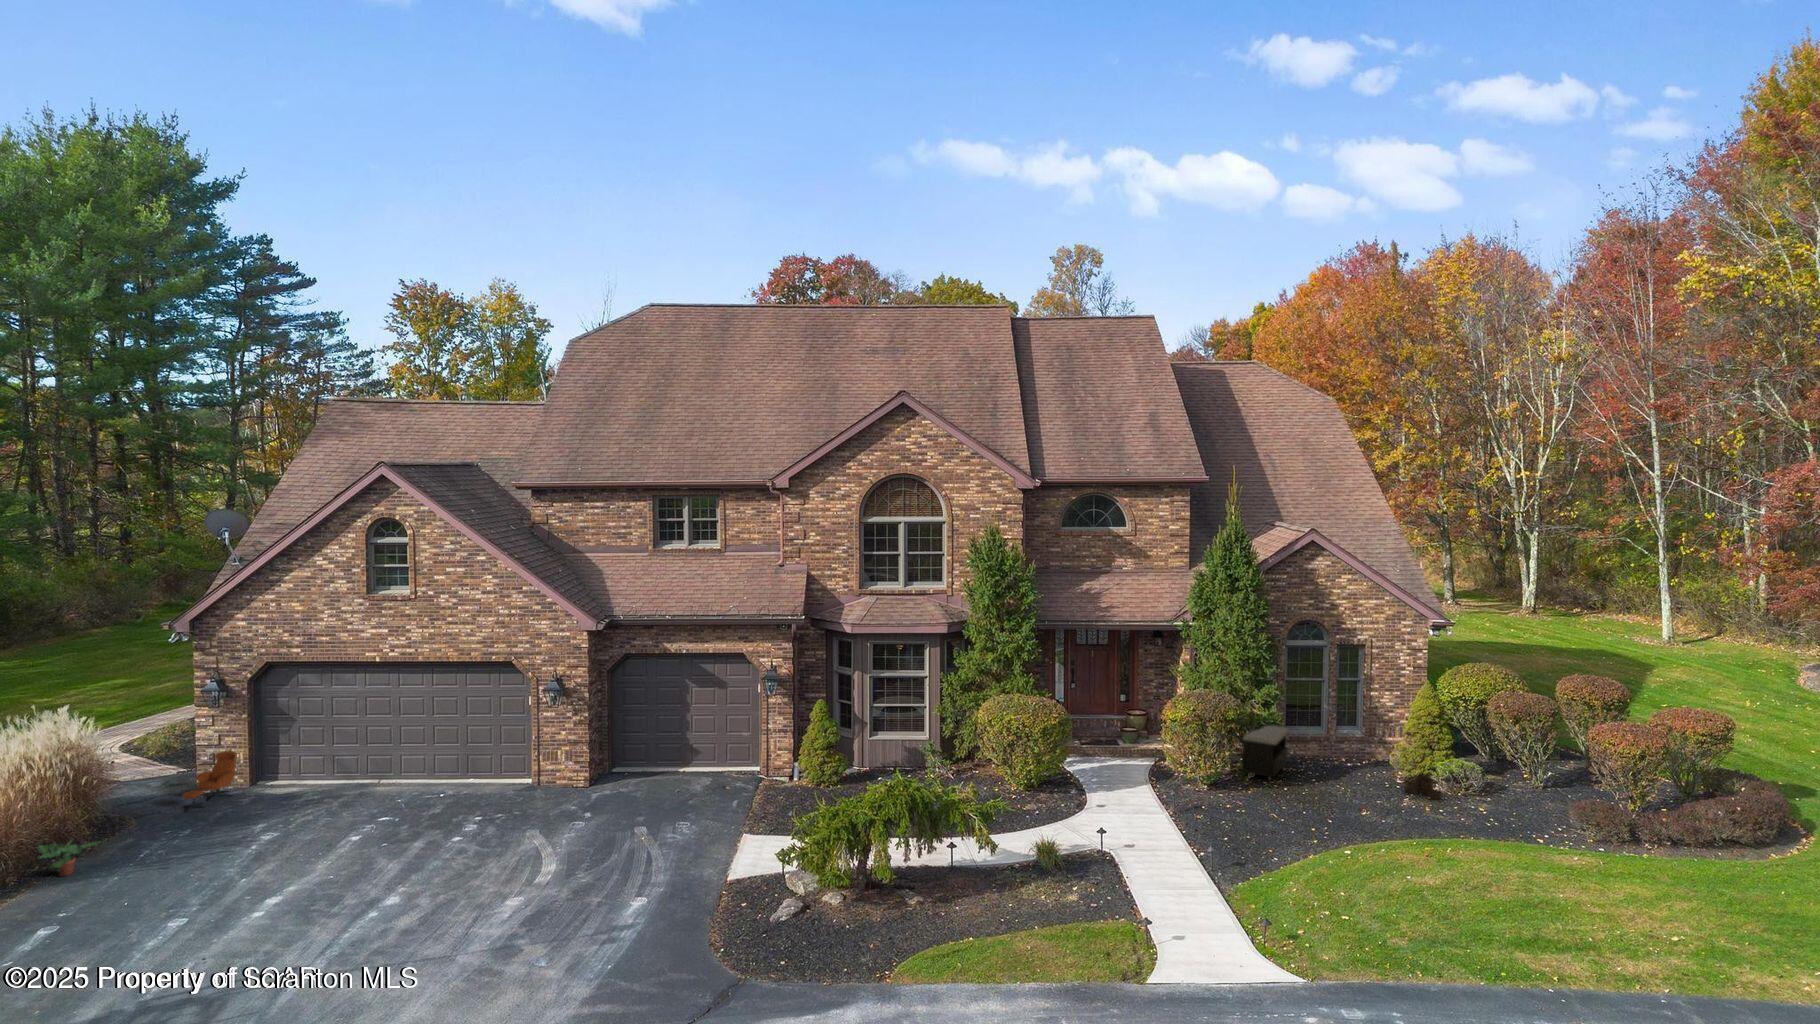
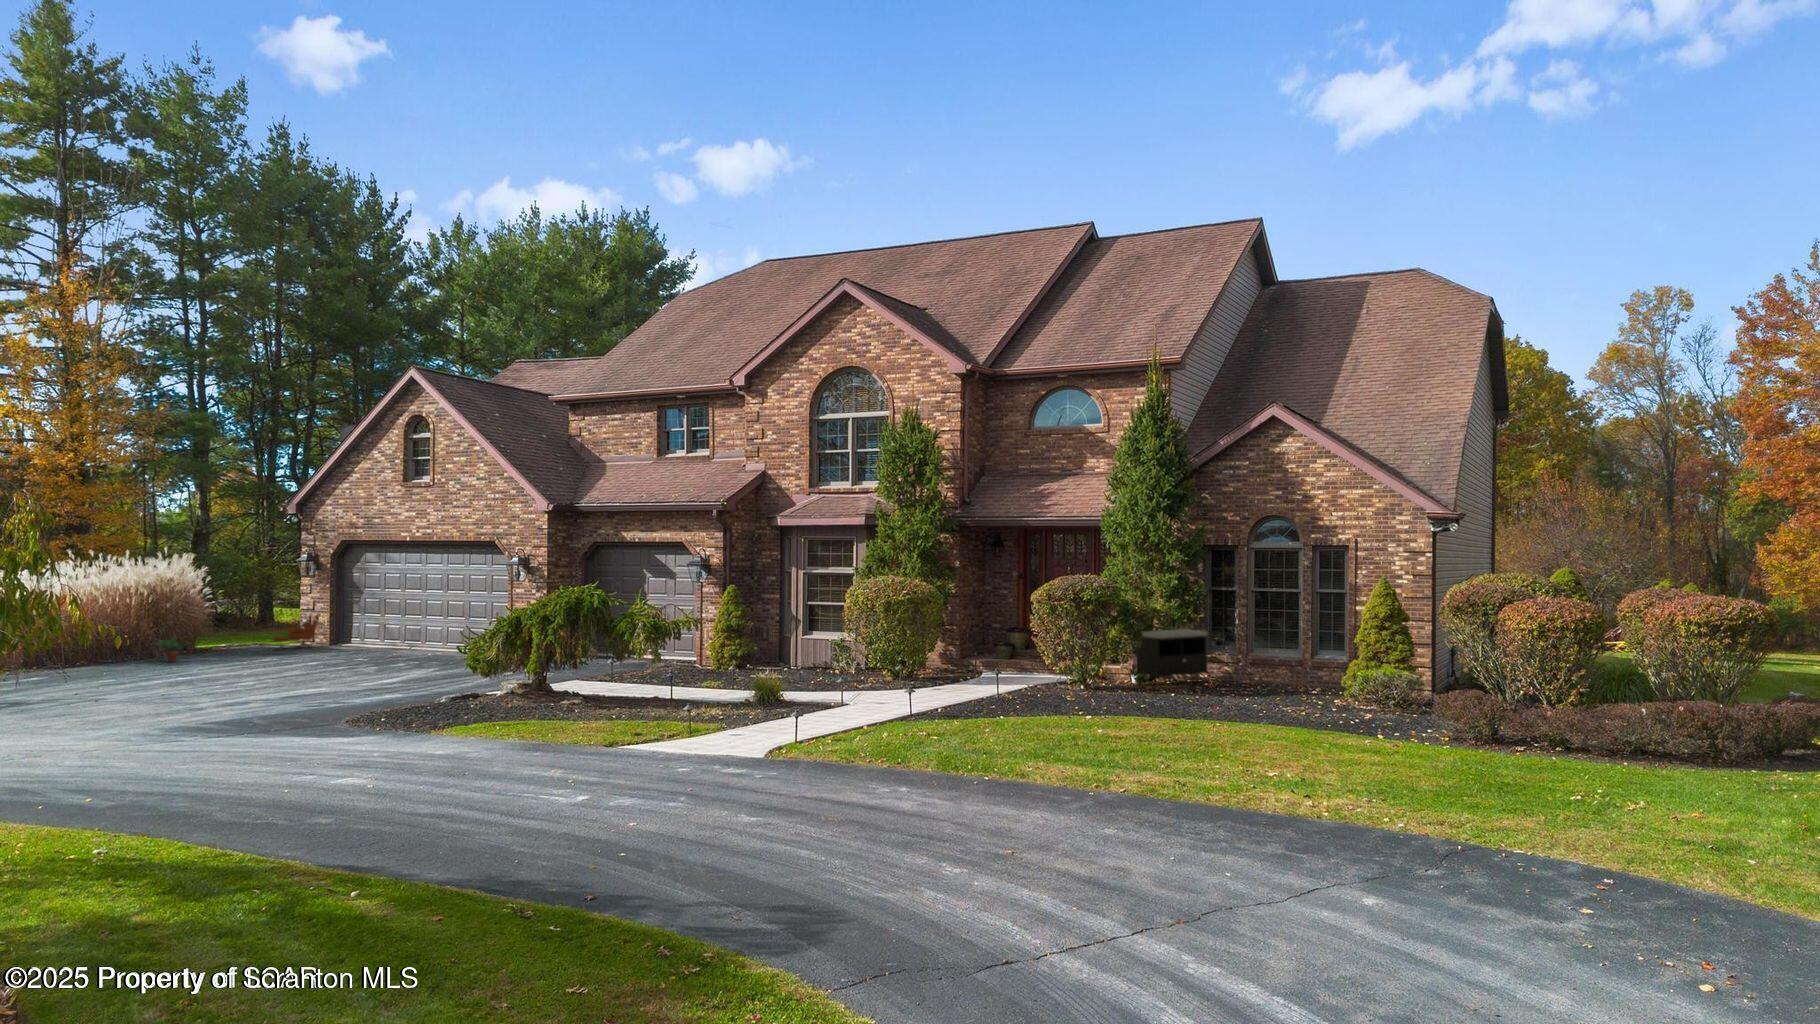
woven basket: present [1404,773,1441,799] -> none [1289,674,1334,696]

